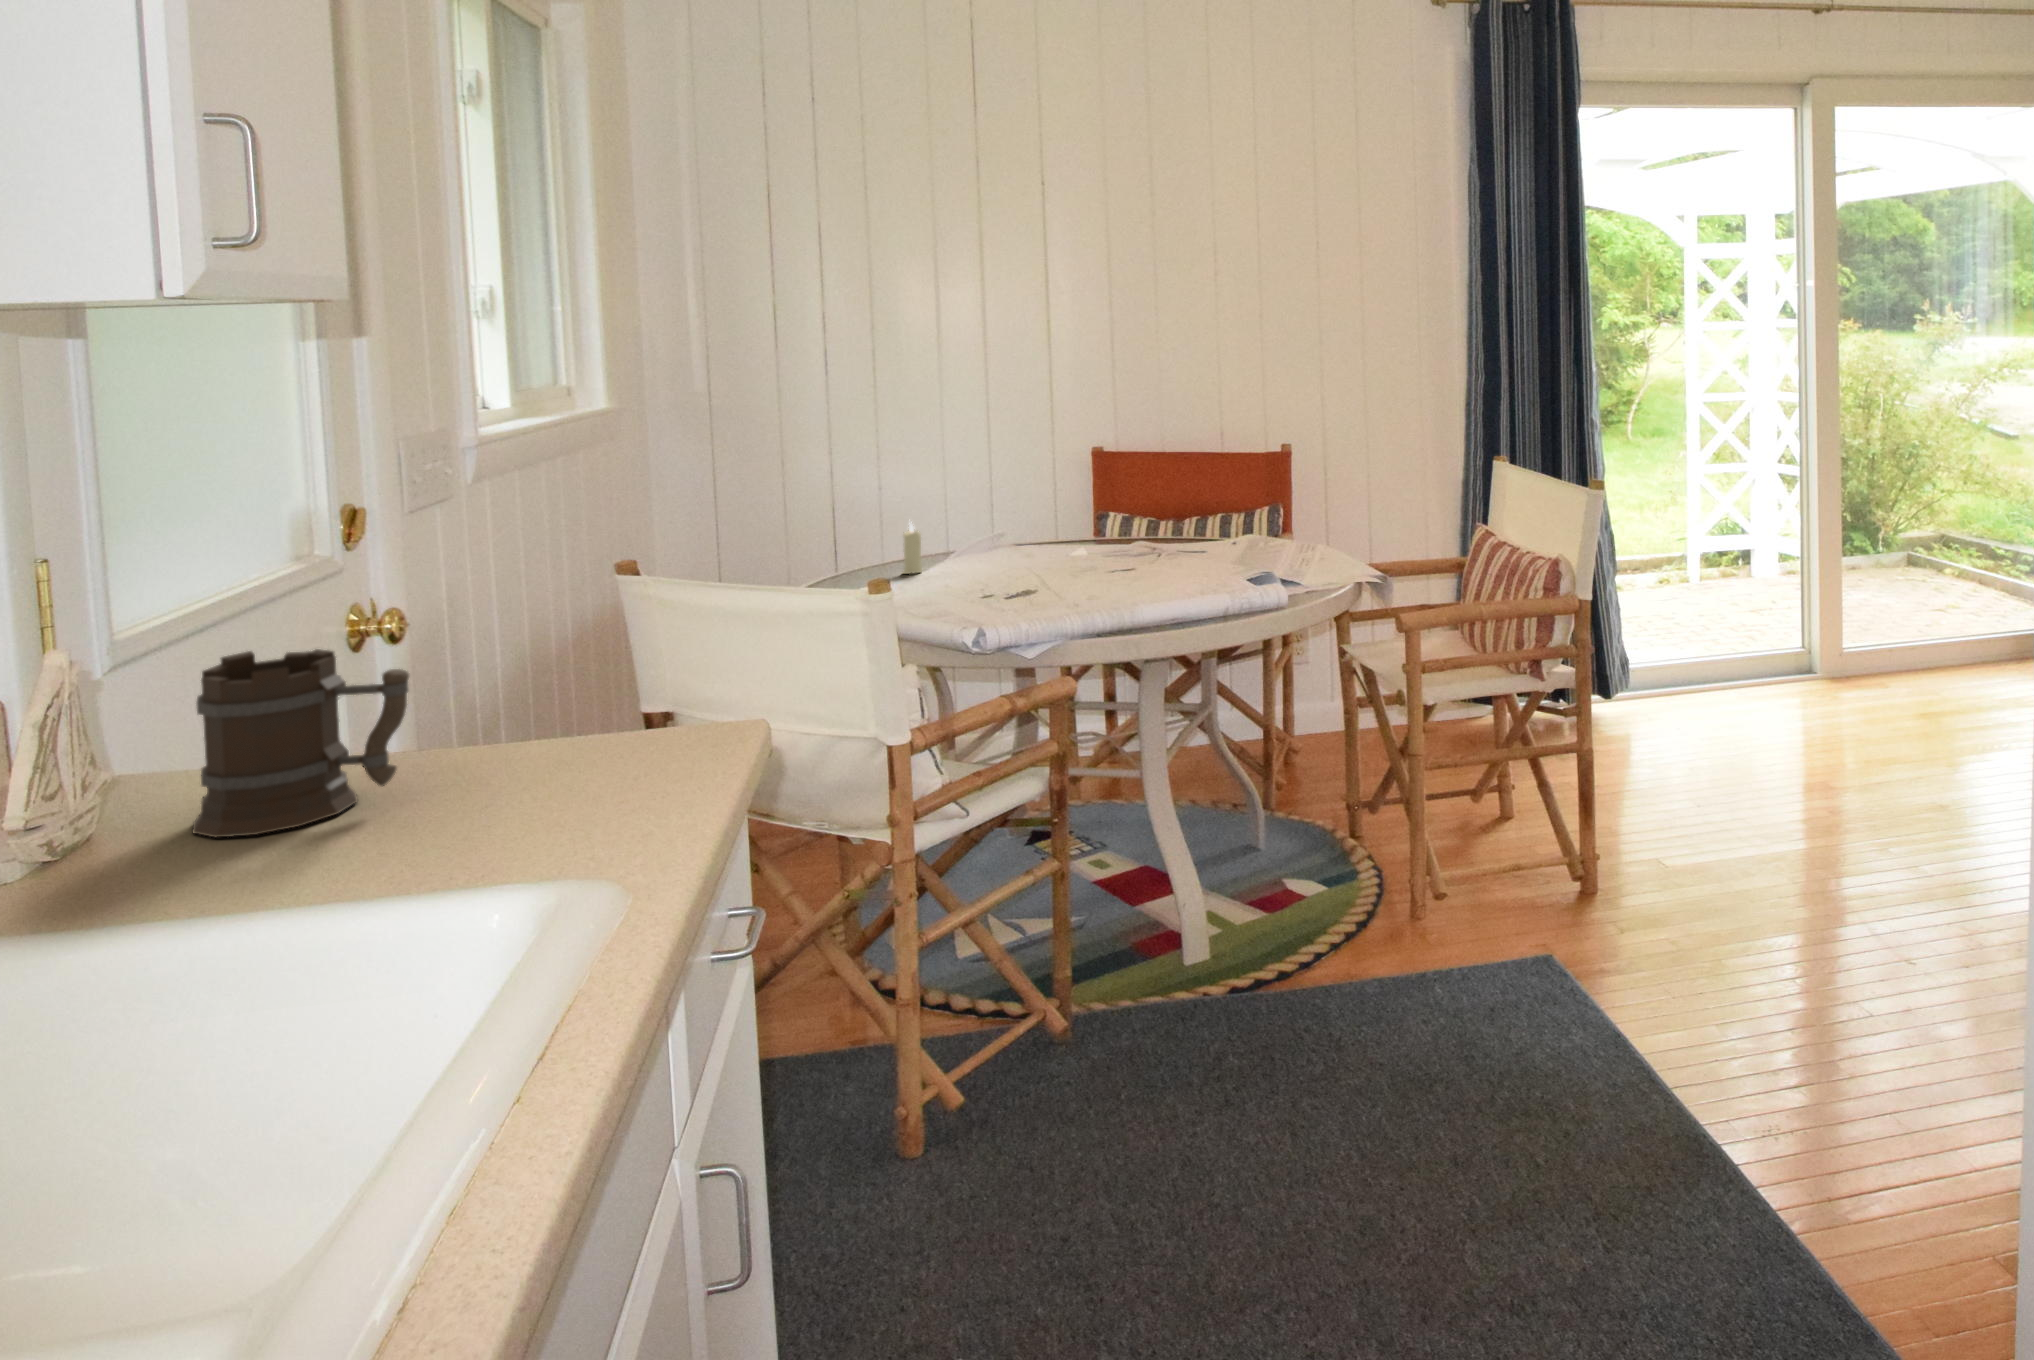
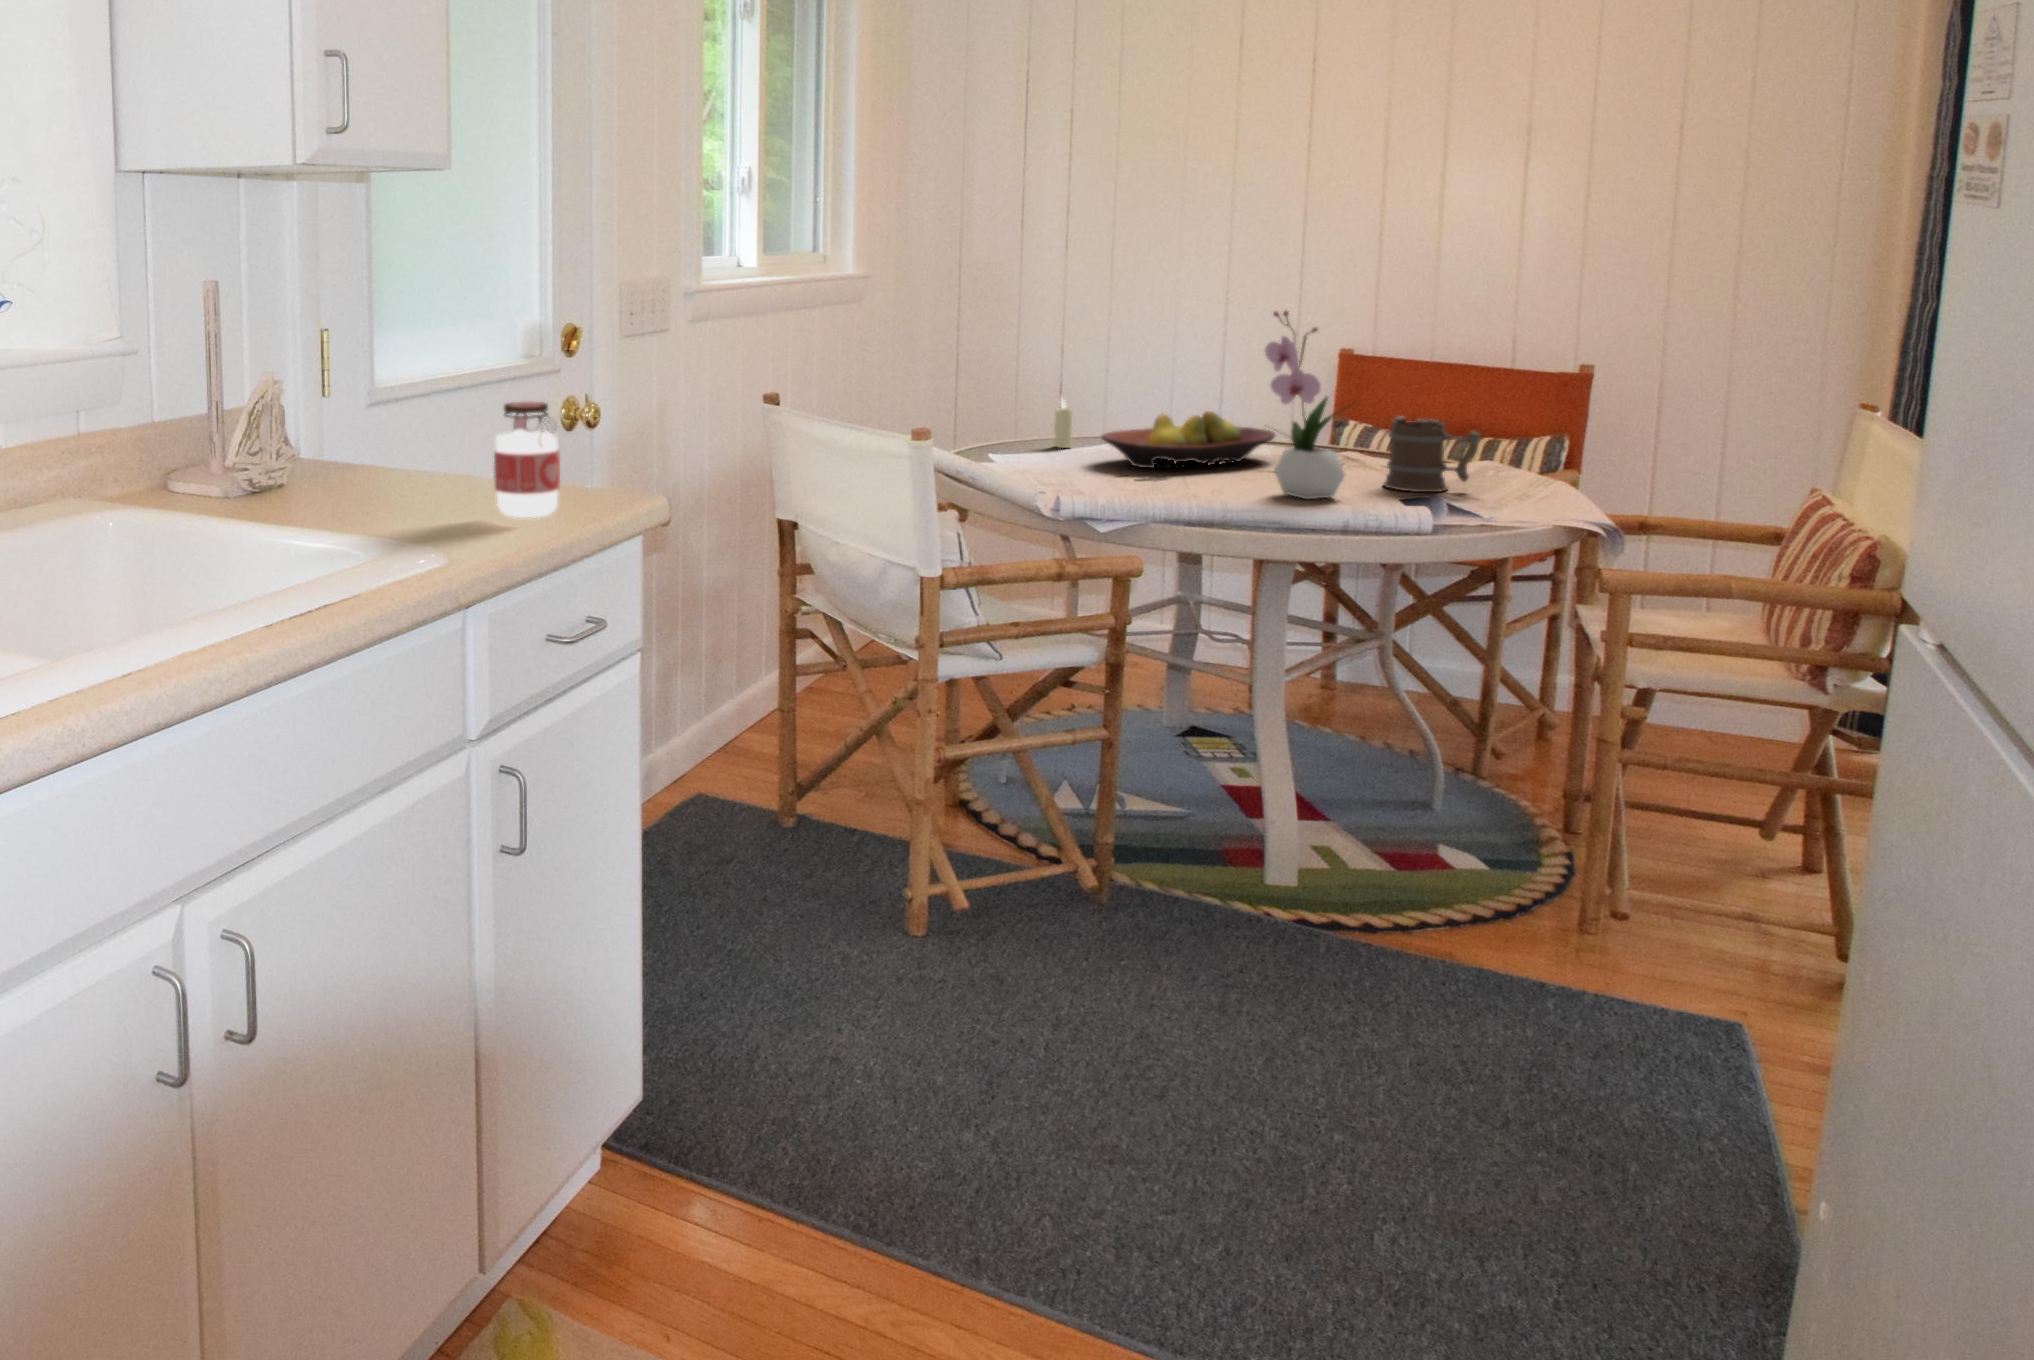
flower arrangement: none [1156,417,1232,592] -> present [1265,311,1345,499]
fruit bowl: none [973,519,1121,583] -> present [1102,411,1275,468]
jar: none [497,620,618,814] -> present [494,402,560,518]
mug: present [192,649,409,837] -> present [1384,417,1480,492]

